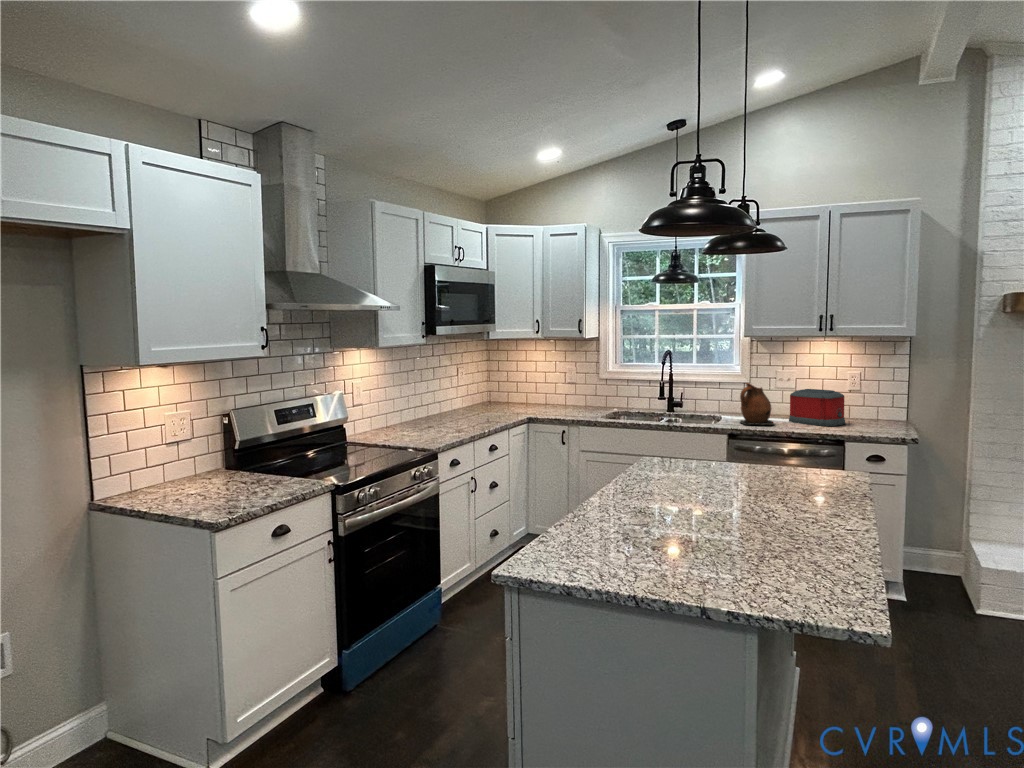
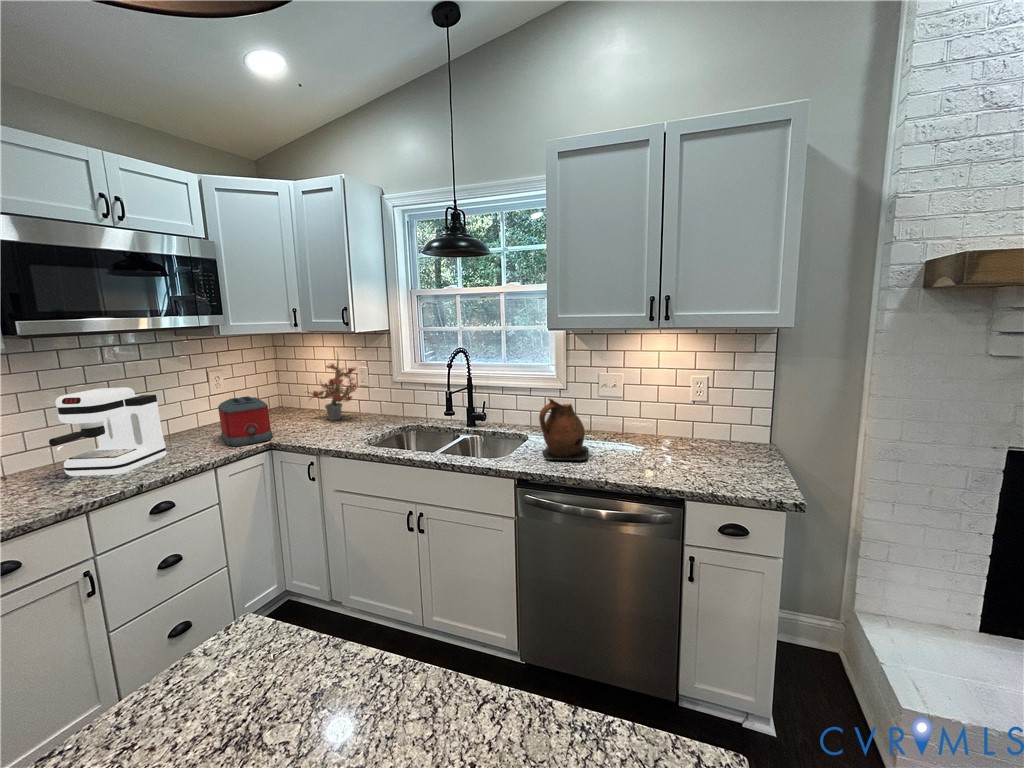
potted plant: none [526,353,576,409] -> present [309,357,357,421]
coffee maker: none [426,371,472,427] -> present [49,387,166,476]
toaster: present [789,389,845,426] -> present [218,396,273,446]

